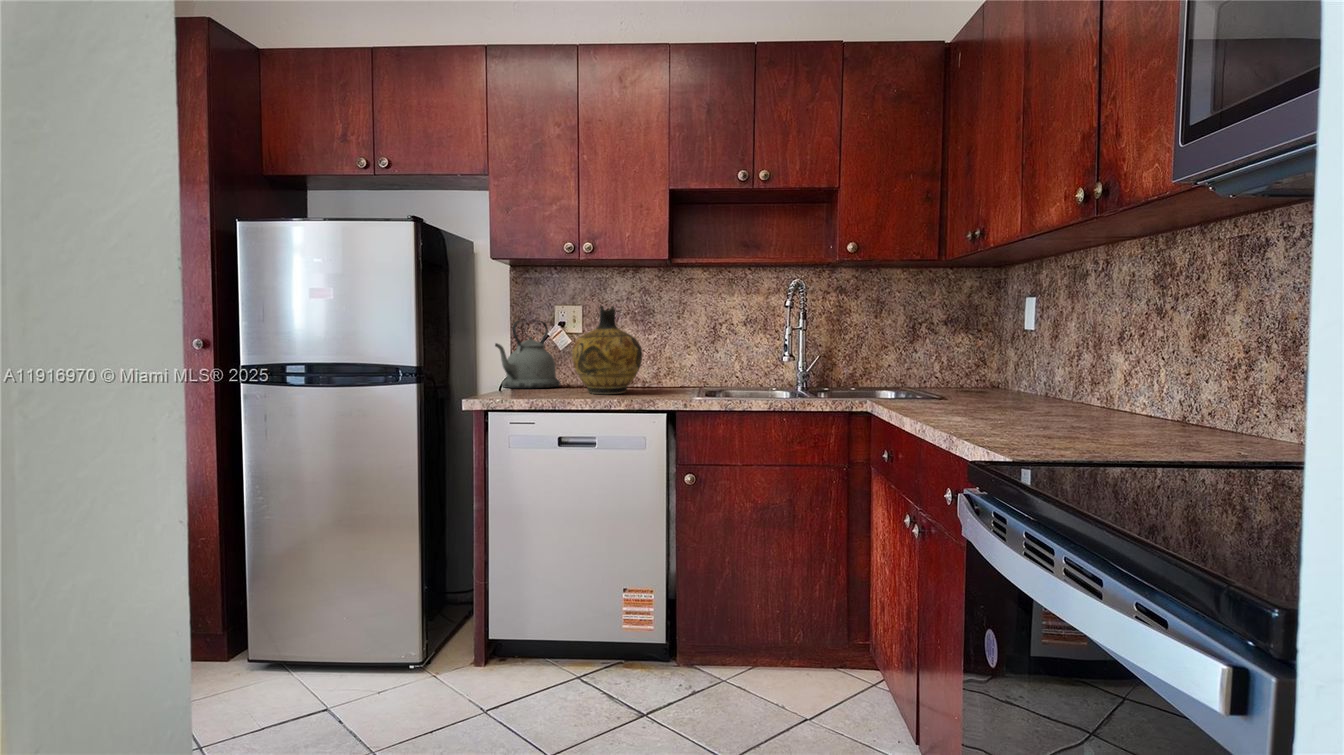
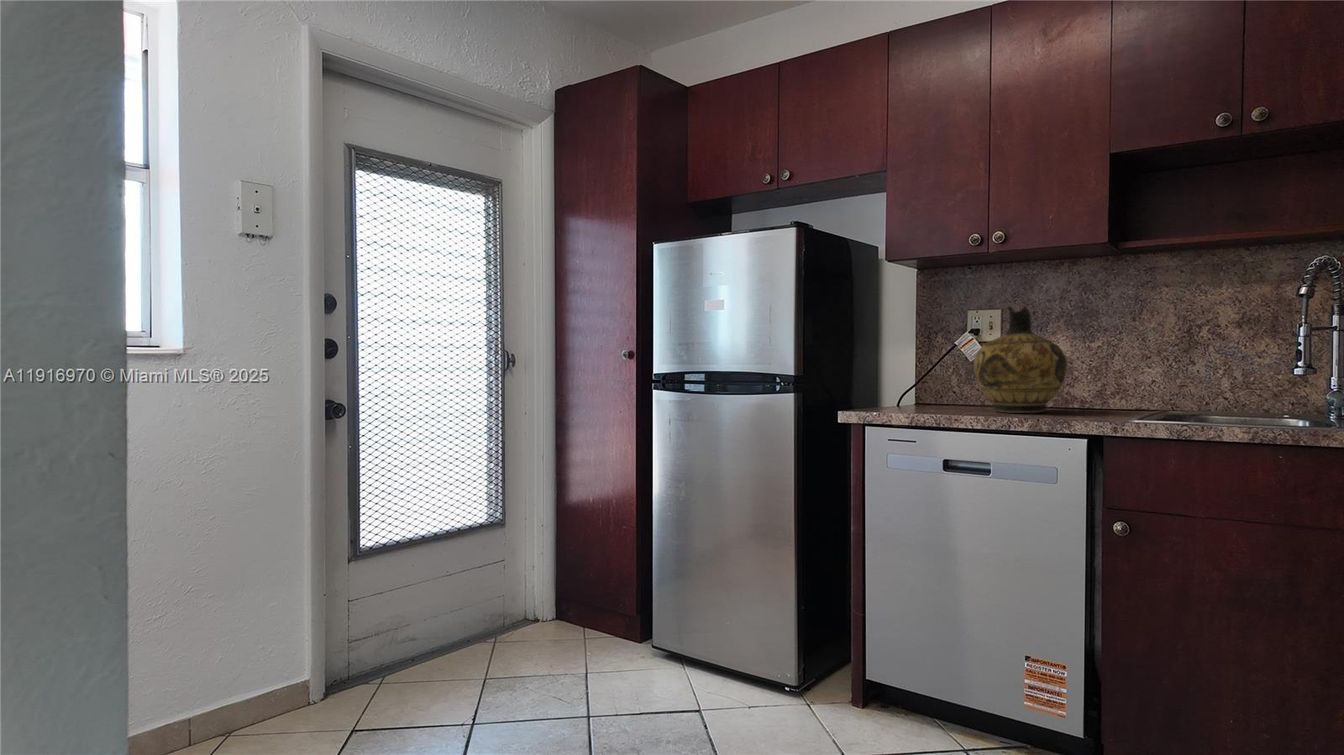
kettle: present [495,320,560,388] -> none [891,329,971,404]

